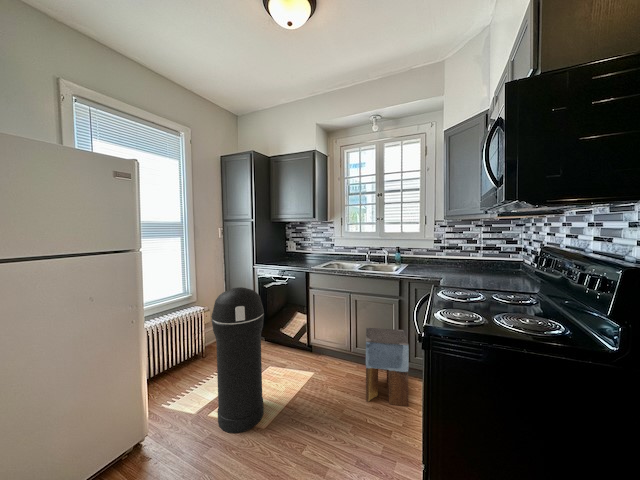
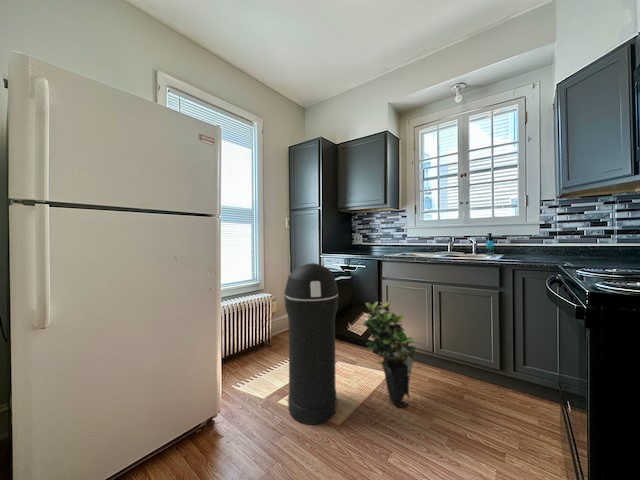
potted plant: none [287,313,334,405] -> present [363,302,417,407]
stool: present [366,328,409,406] -> none [455,324,523,427]

